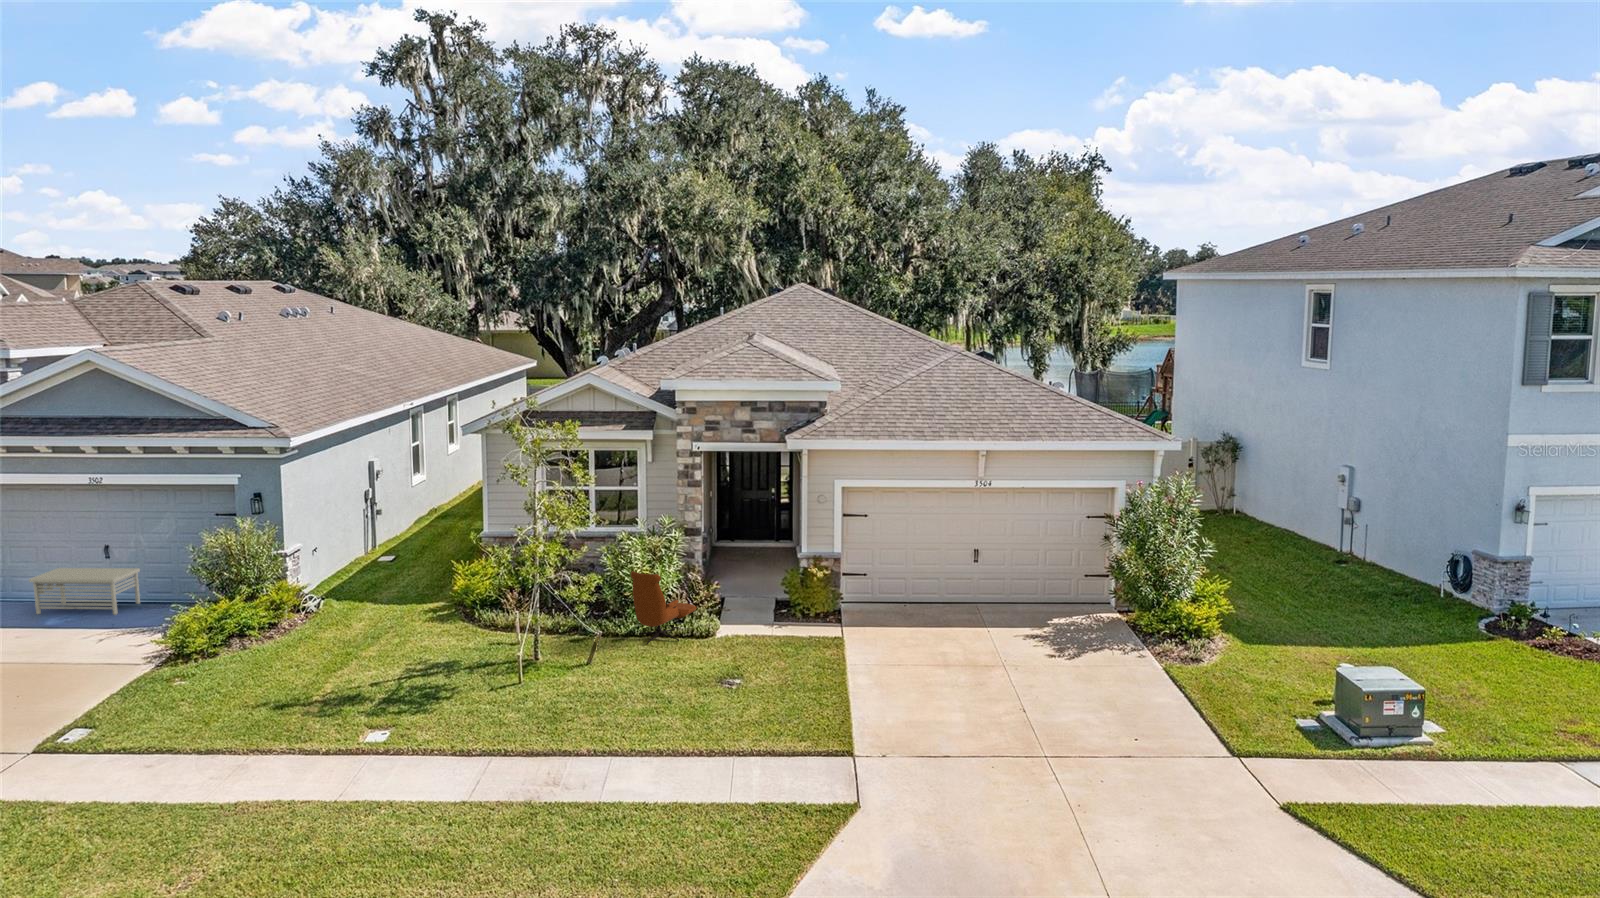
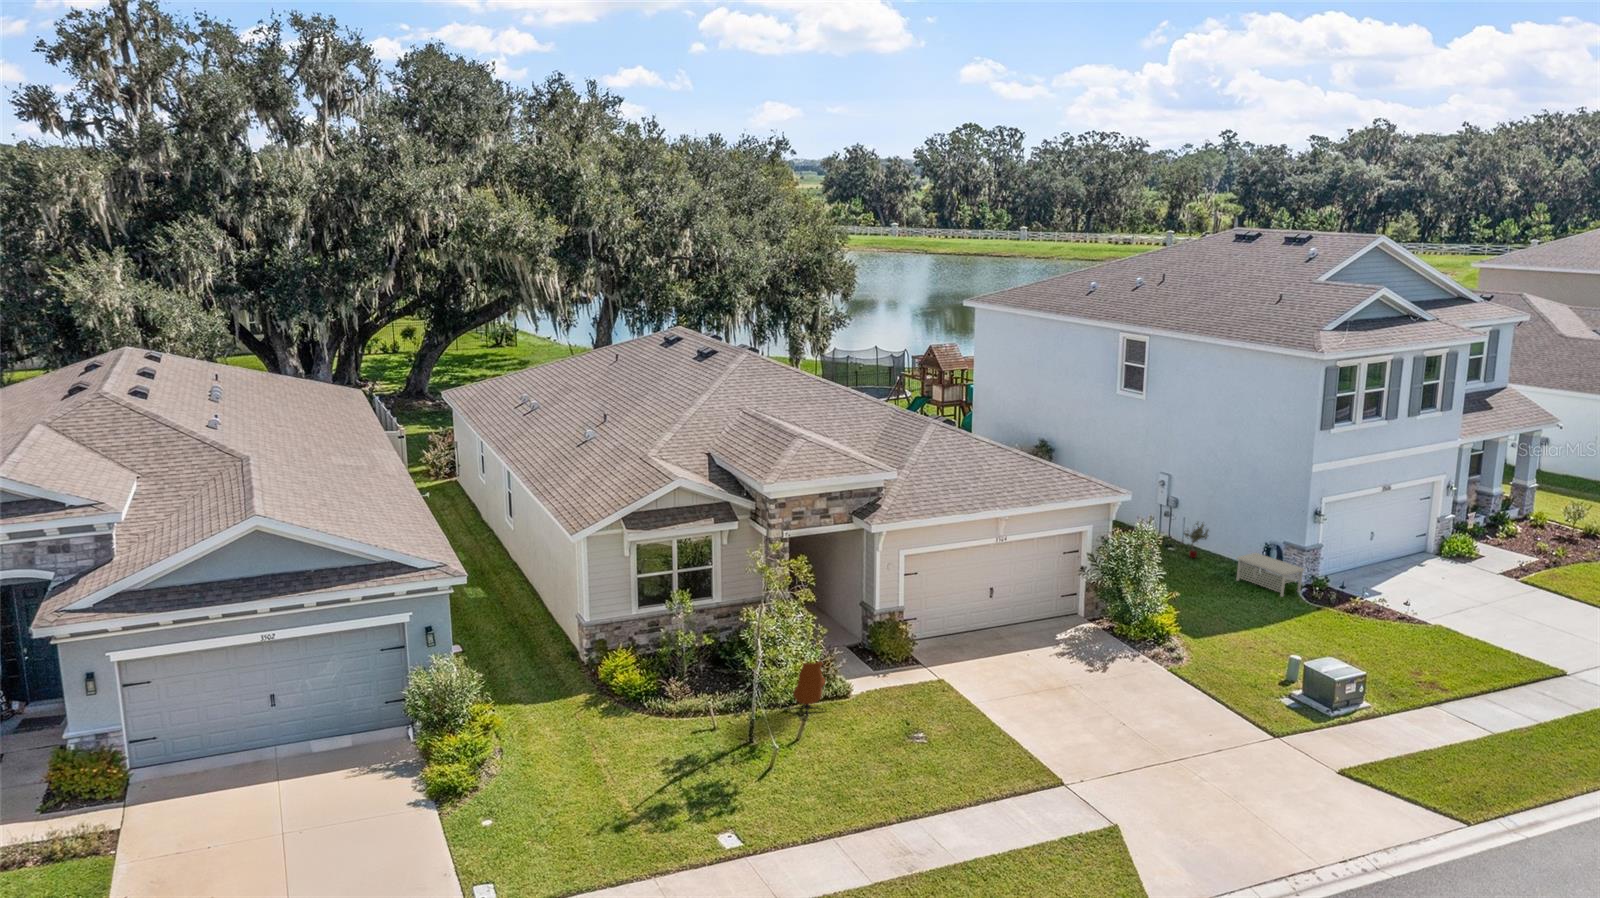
potted tree: none [1353,522,1387,573] -> present [1184,523,1208,558]
storage bench: present [29,568,140,615] -> present [1237,553,1304,596]

